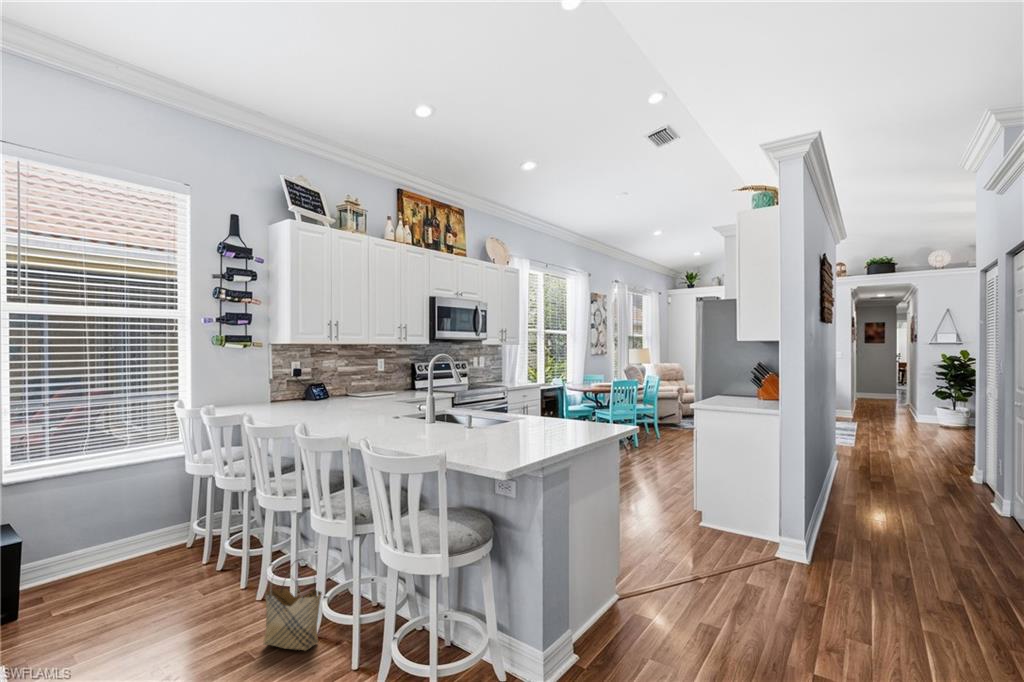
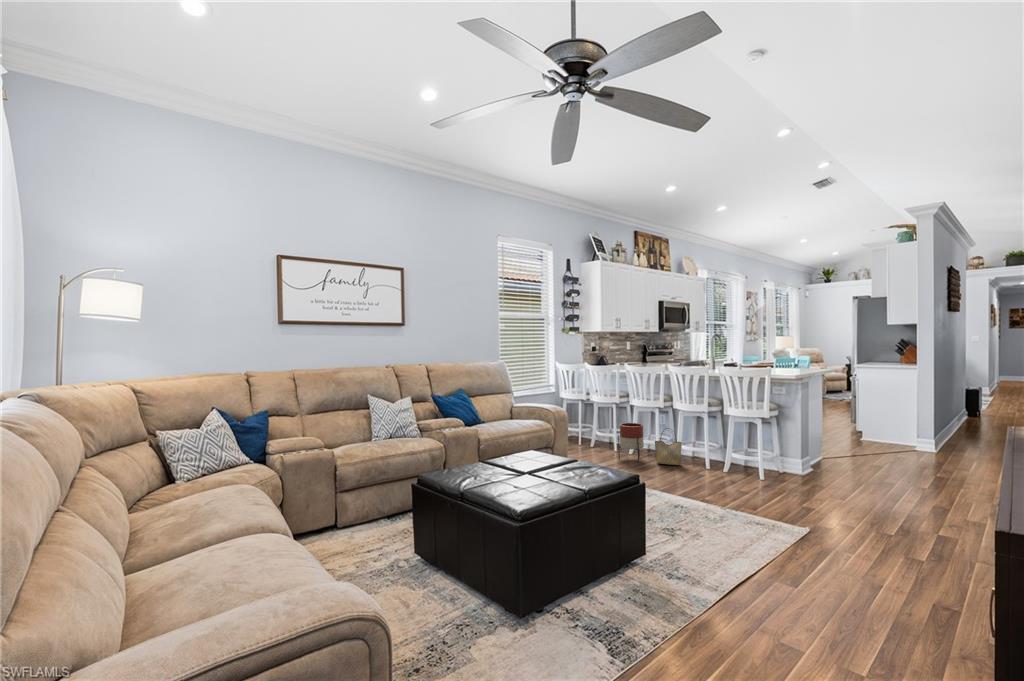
planter: none [205,540,263,640] -> present [618,423,644,462]

